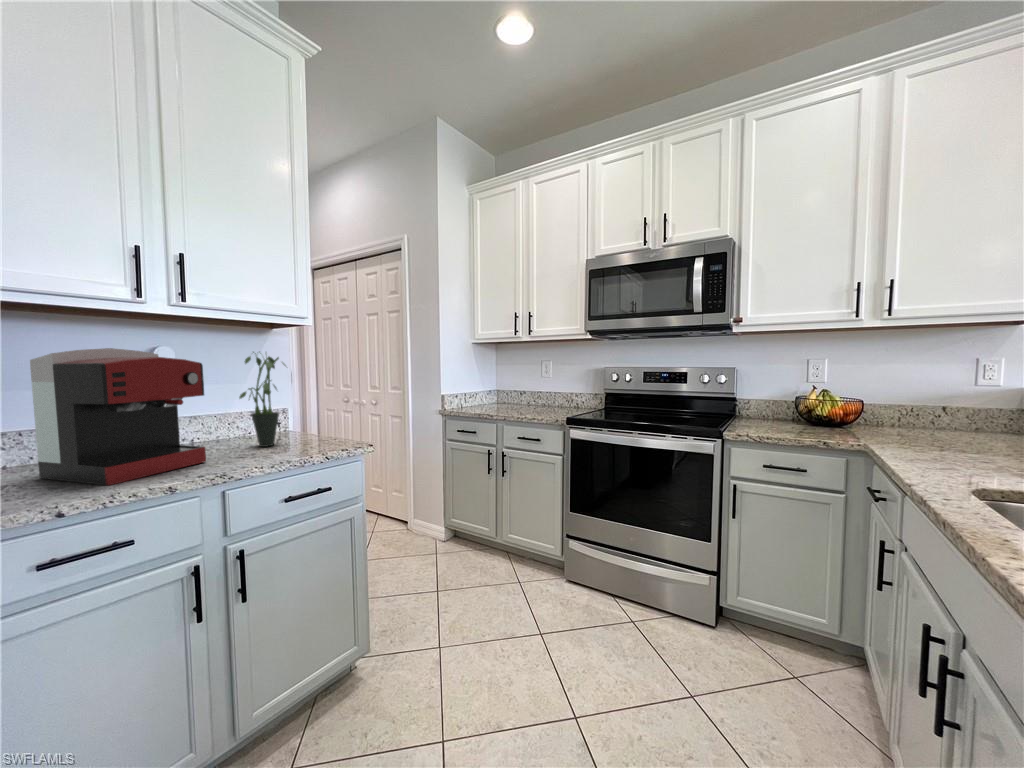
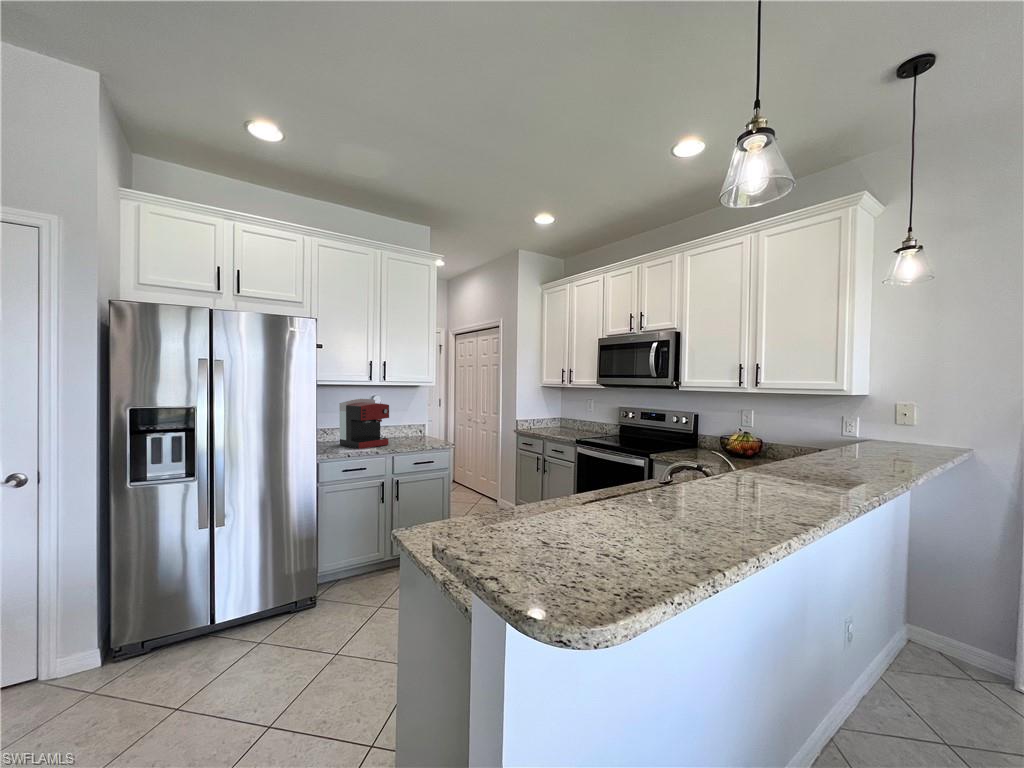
potted plant: present [239,352,286,447] -> none [402,398,422,441]

